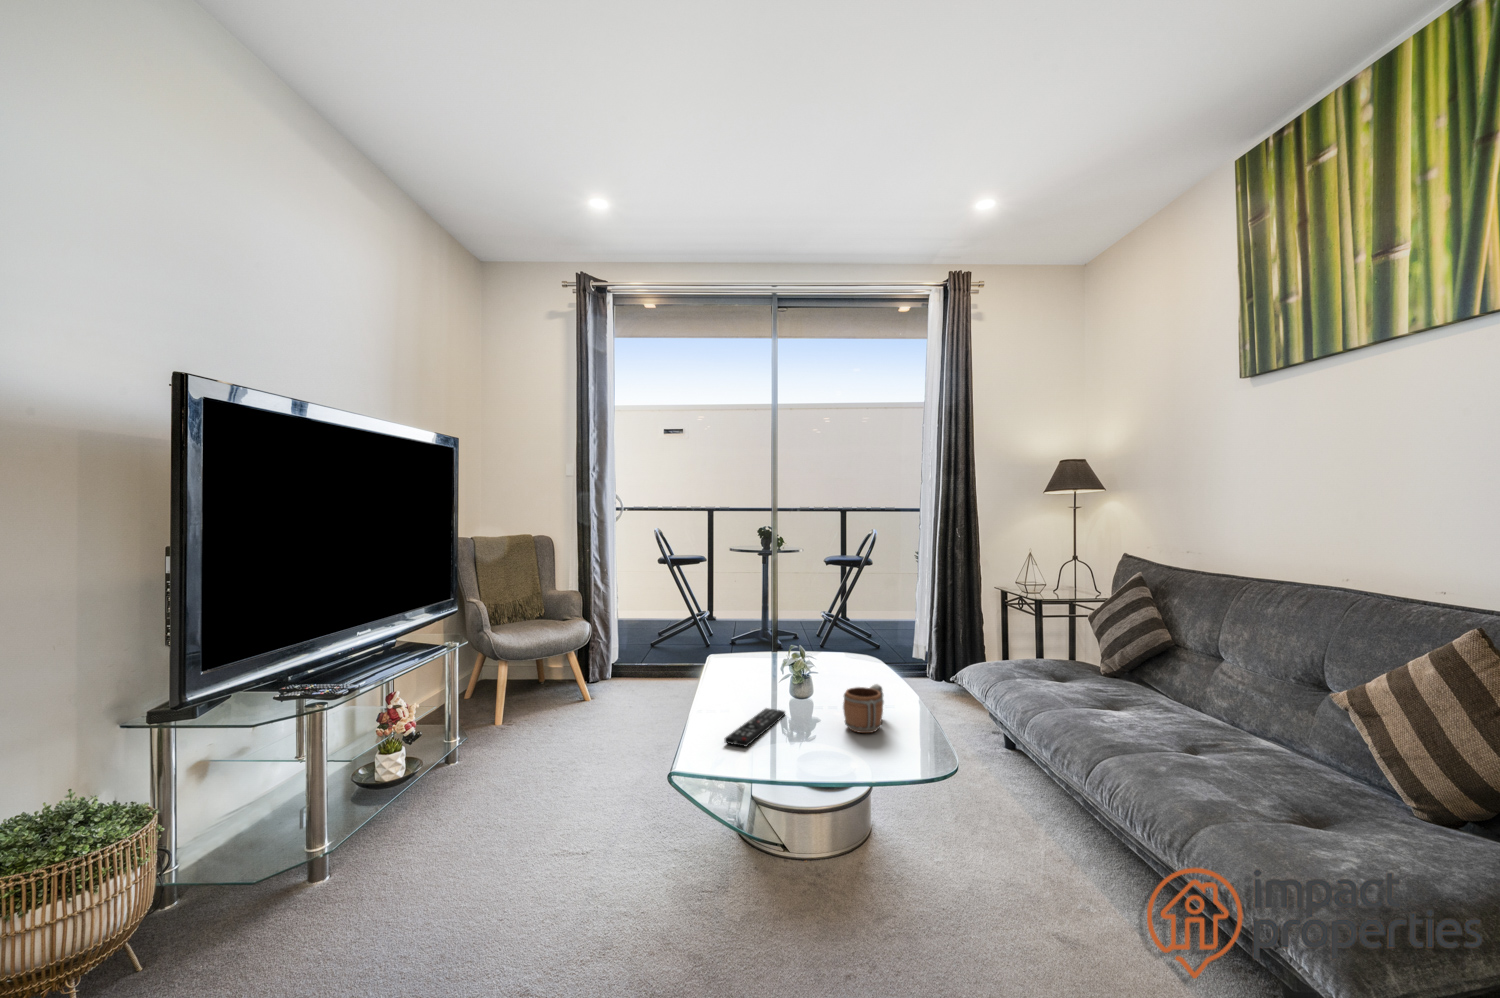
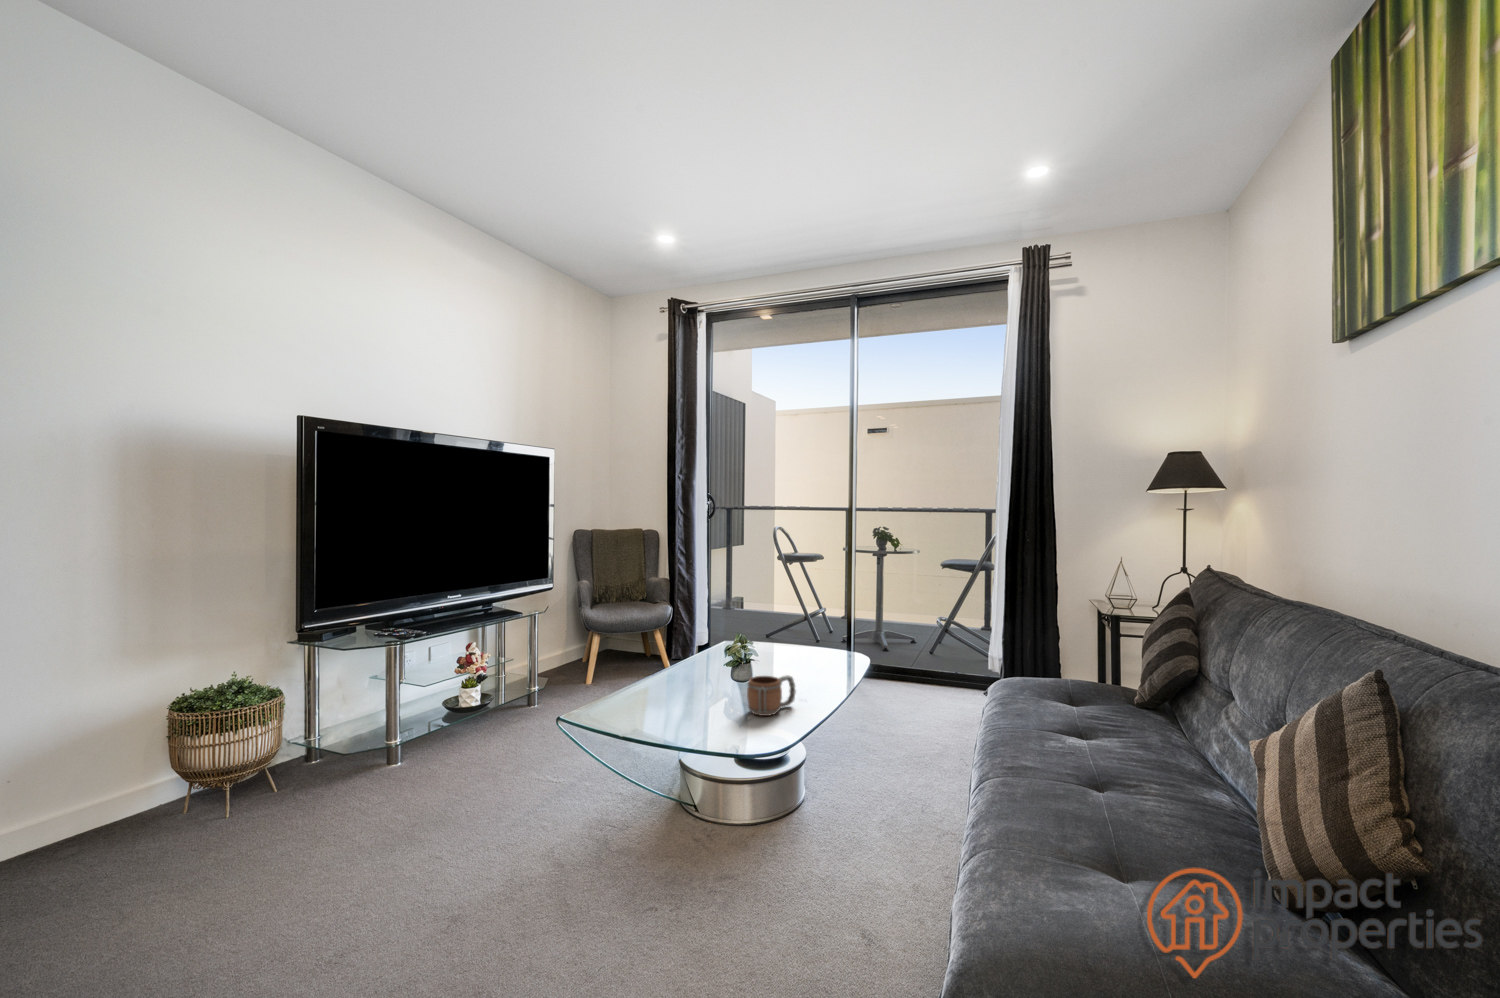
remote control: present [725,708,785,746] -> none [643,687,720,712]

